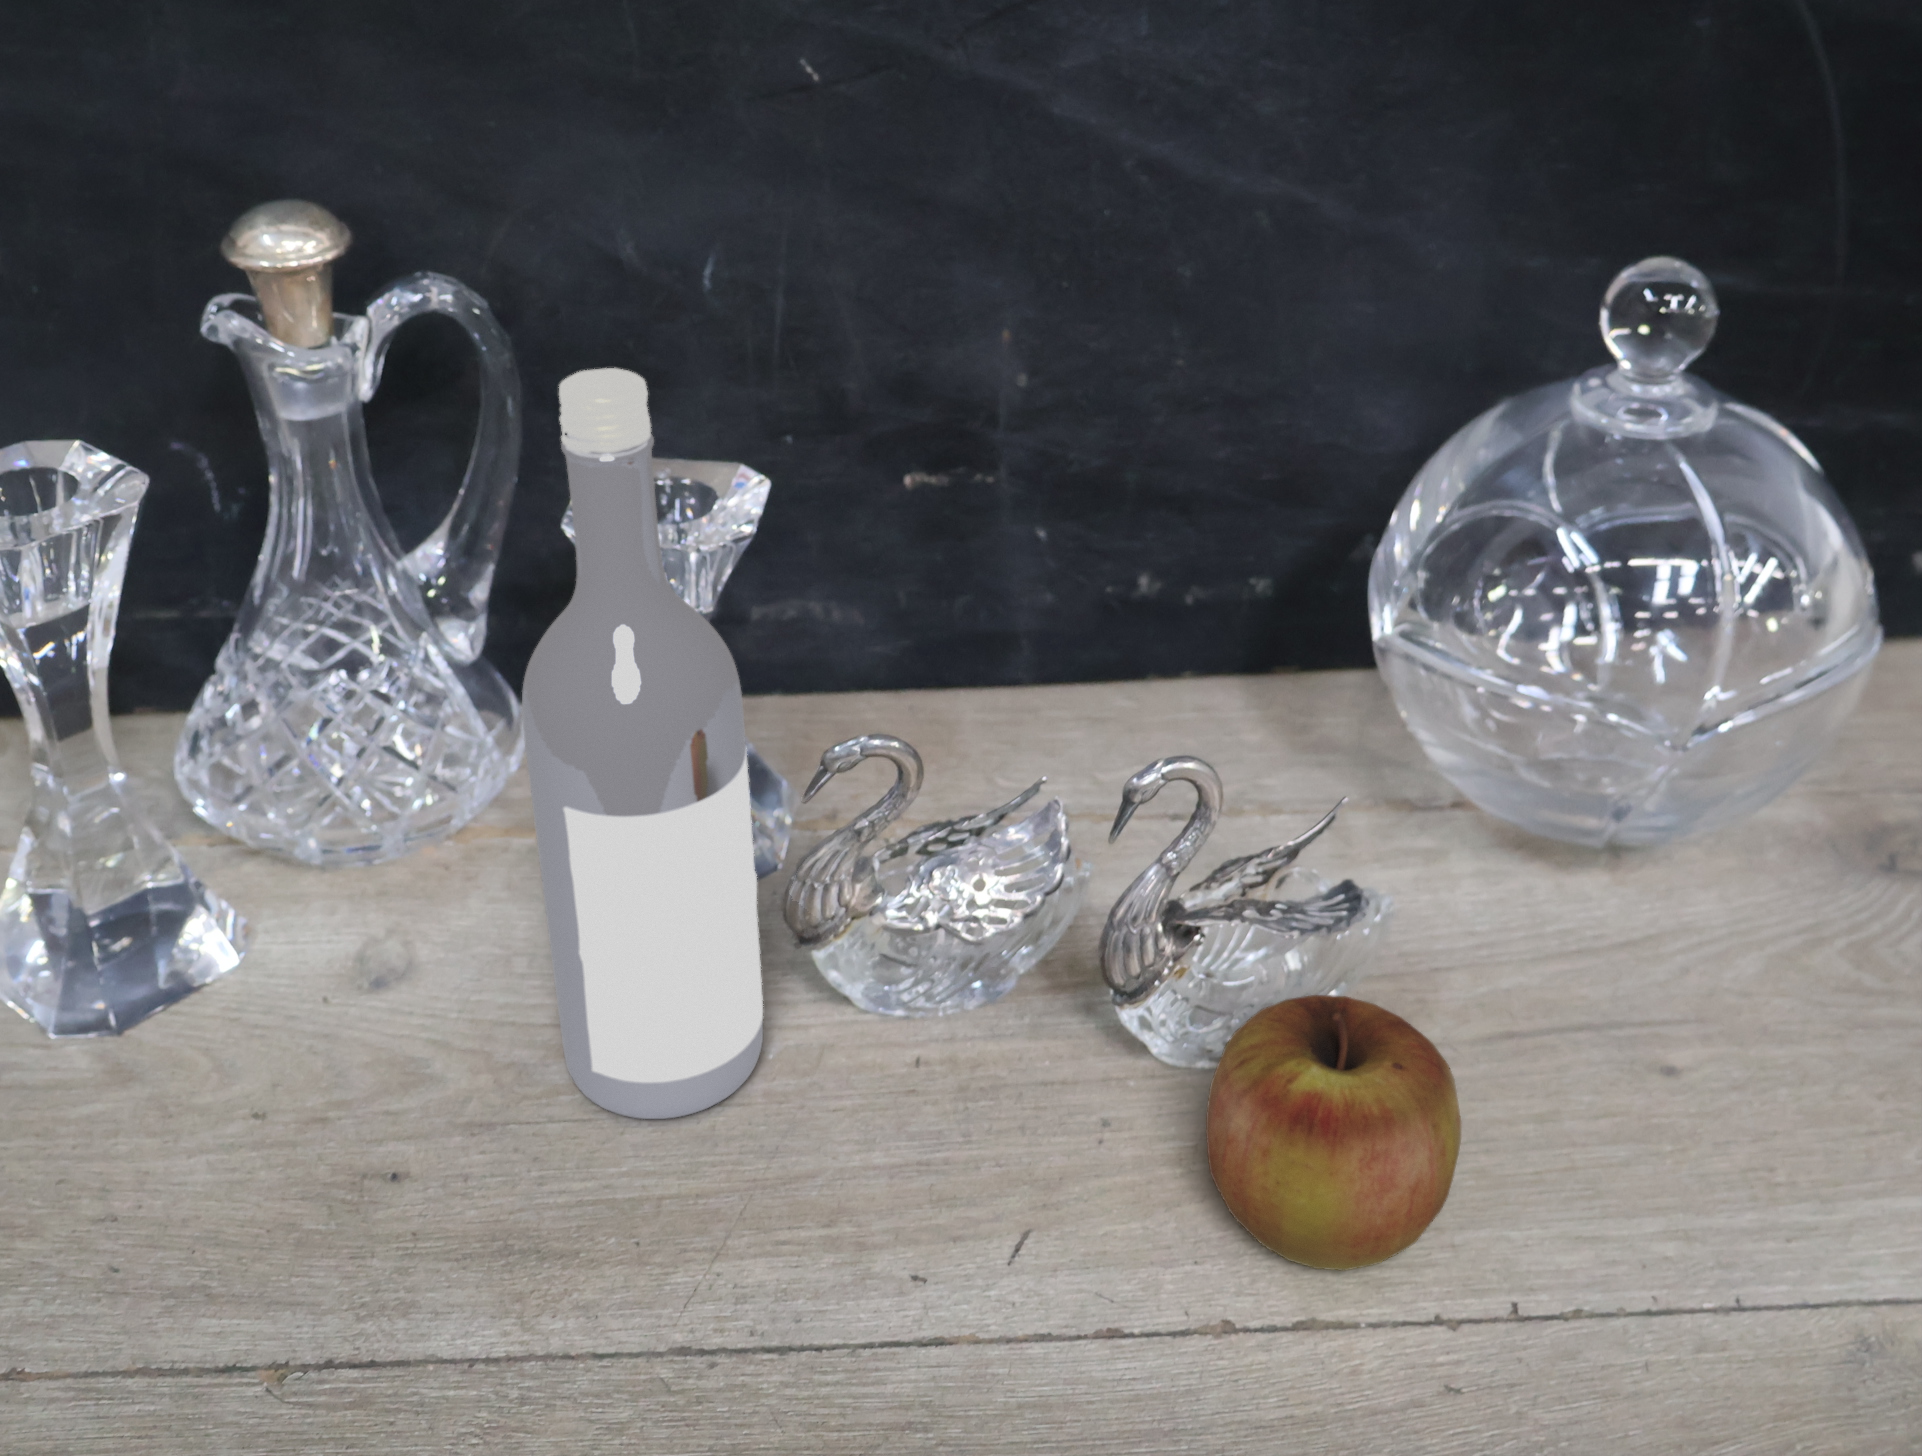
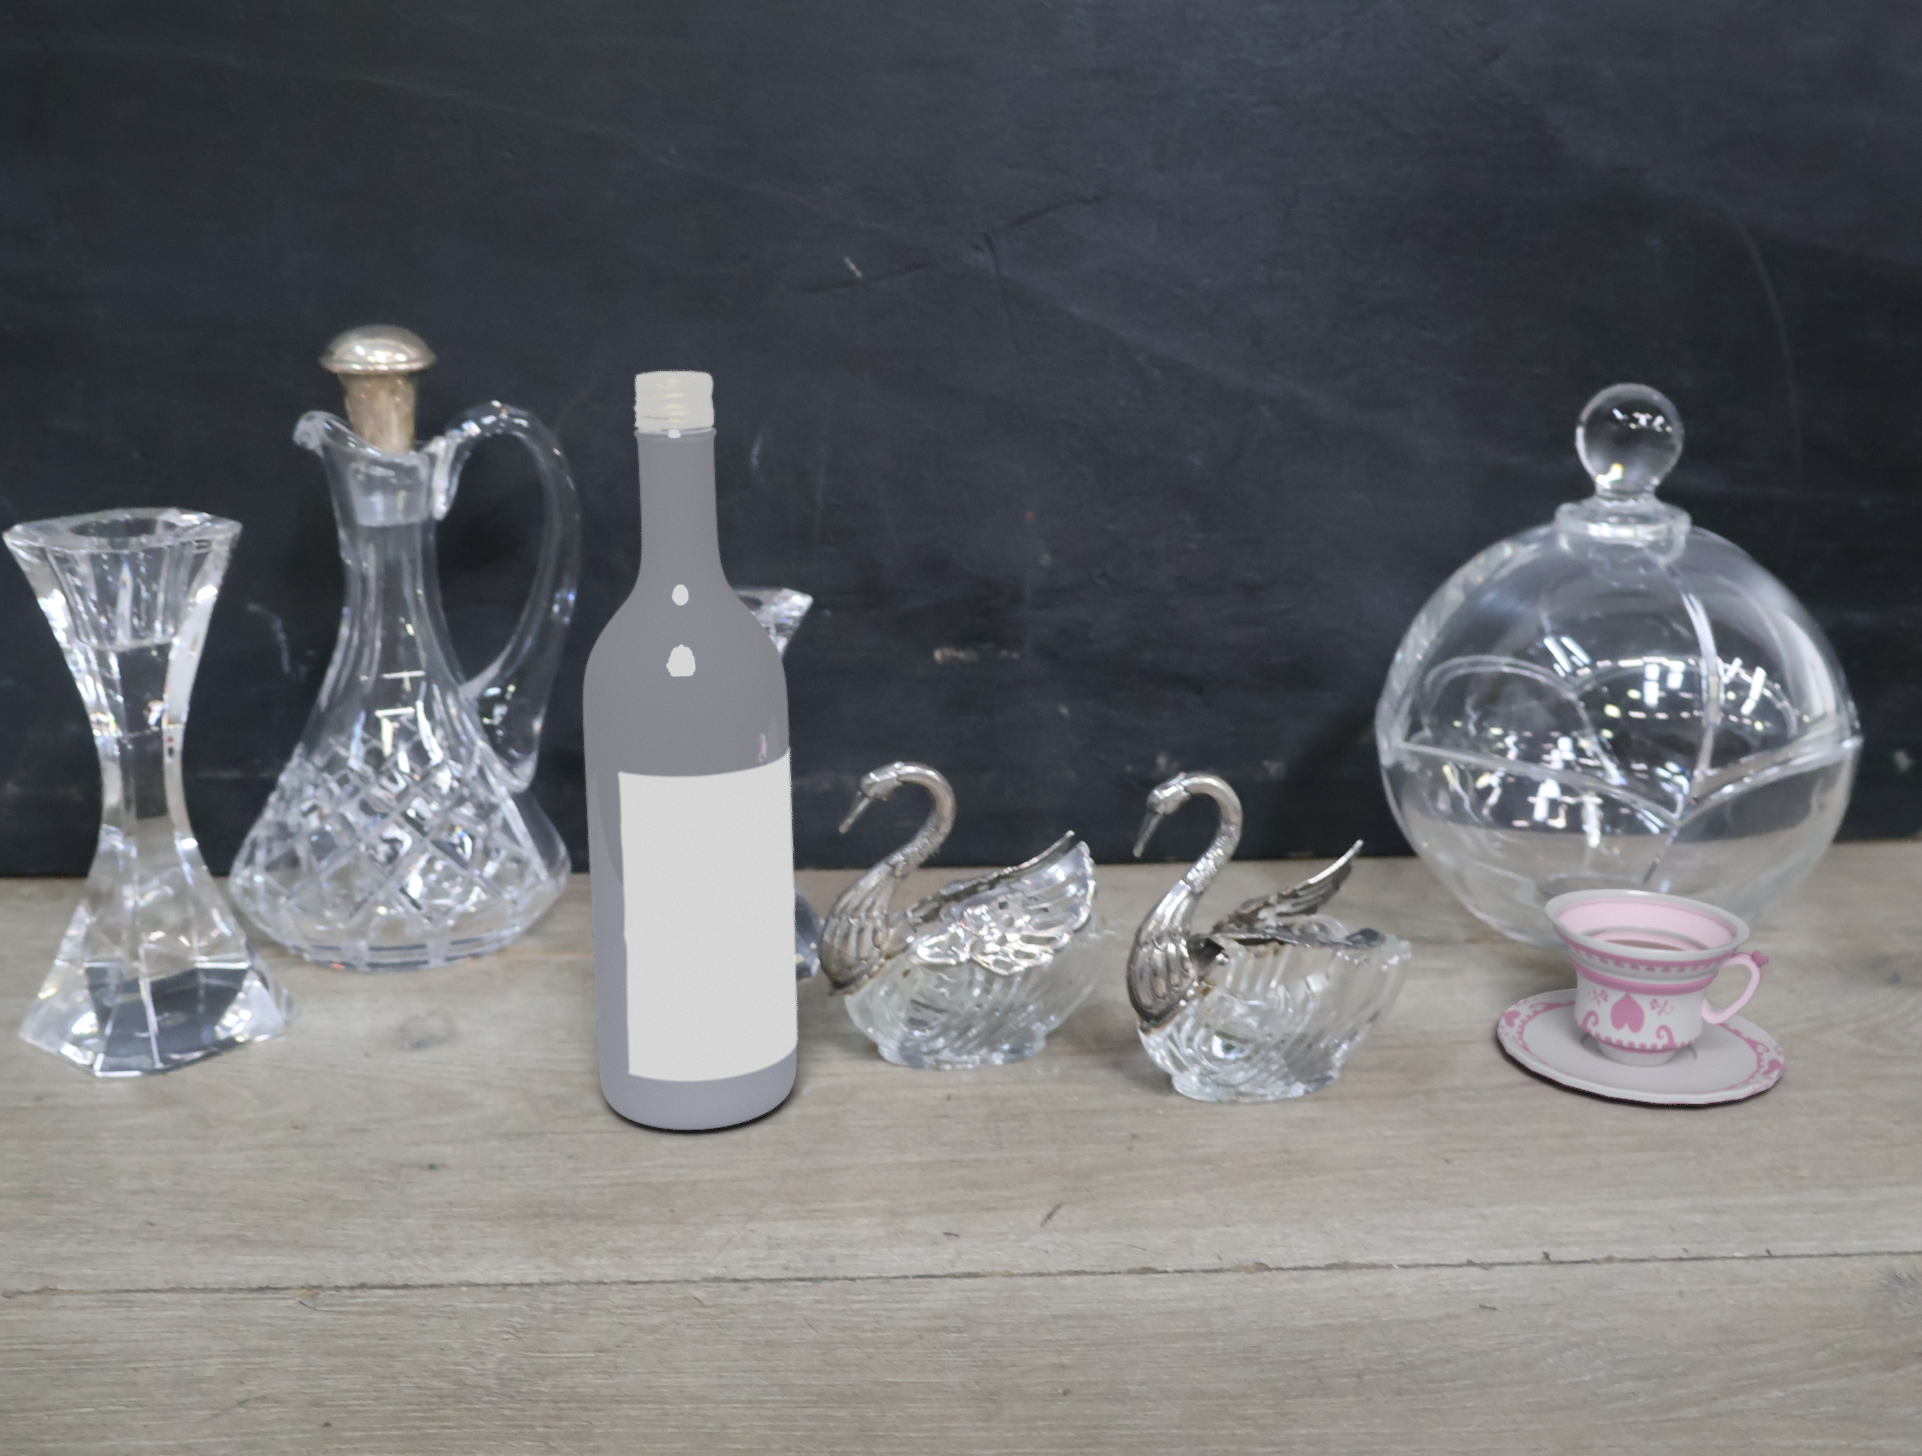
teacup: none [1468,821,1757,1076] -> present [1497,889,1785,1104]
apple: present [1206,995,1461,1270] -> none [1234,945,1482,1224]

